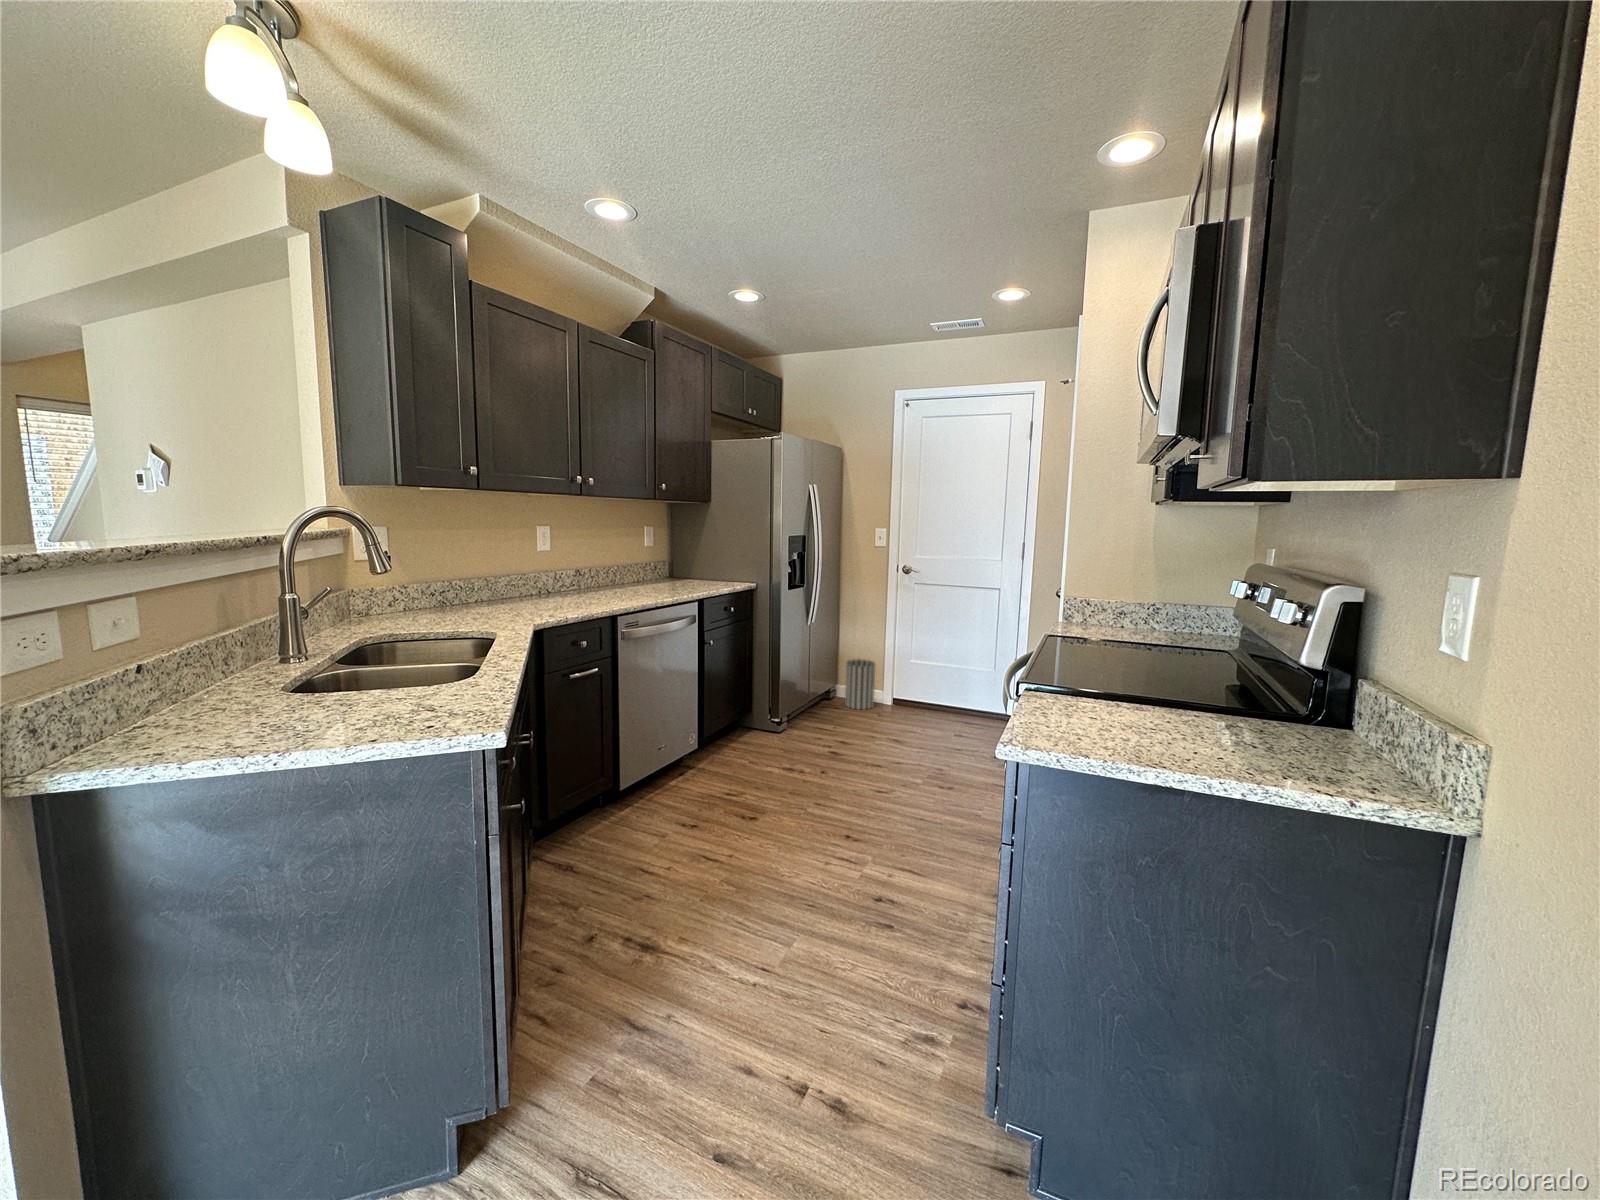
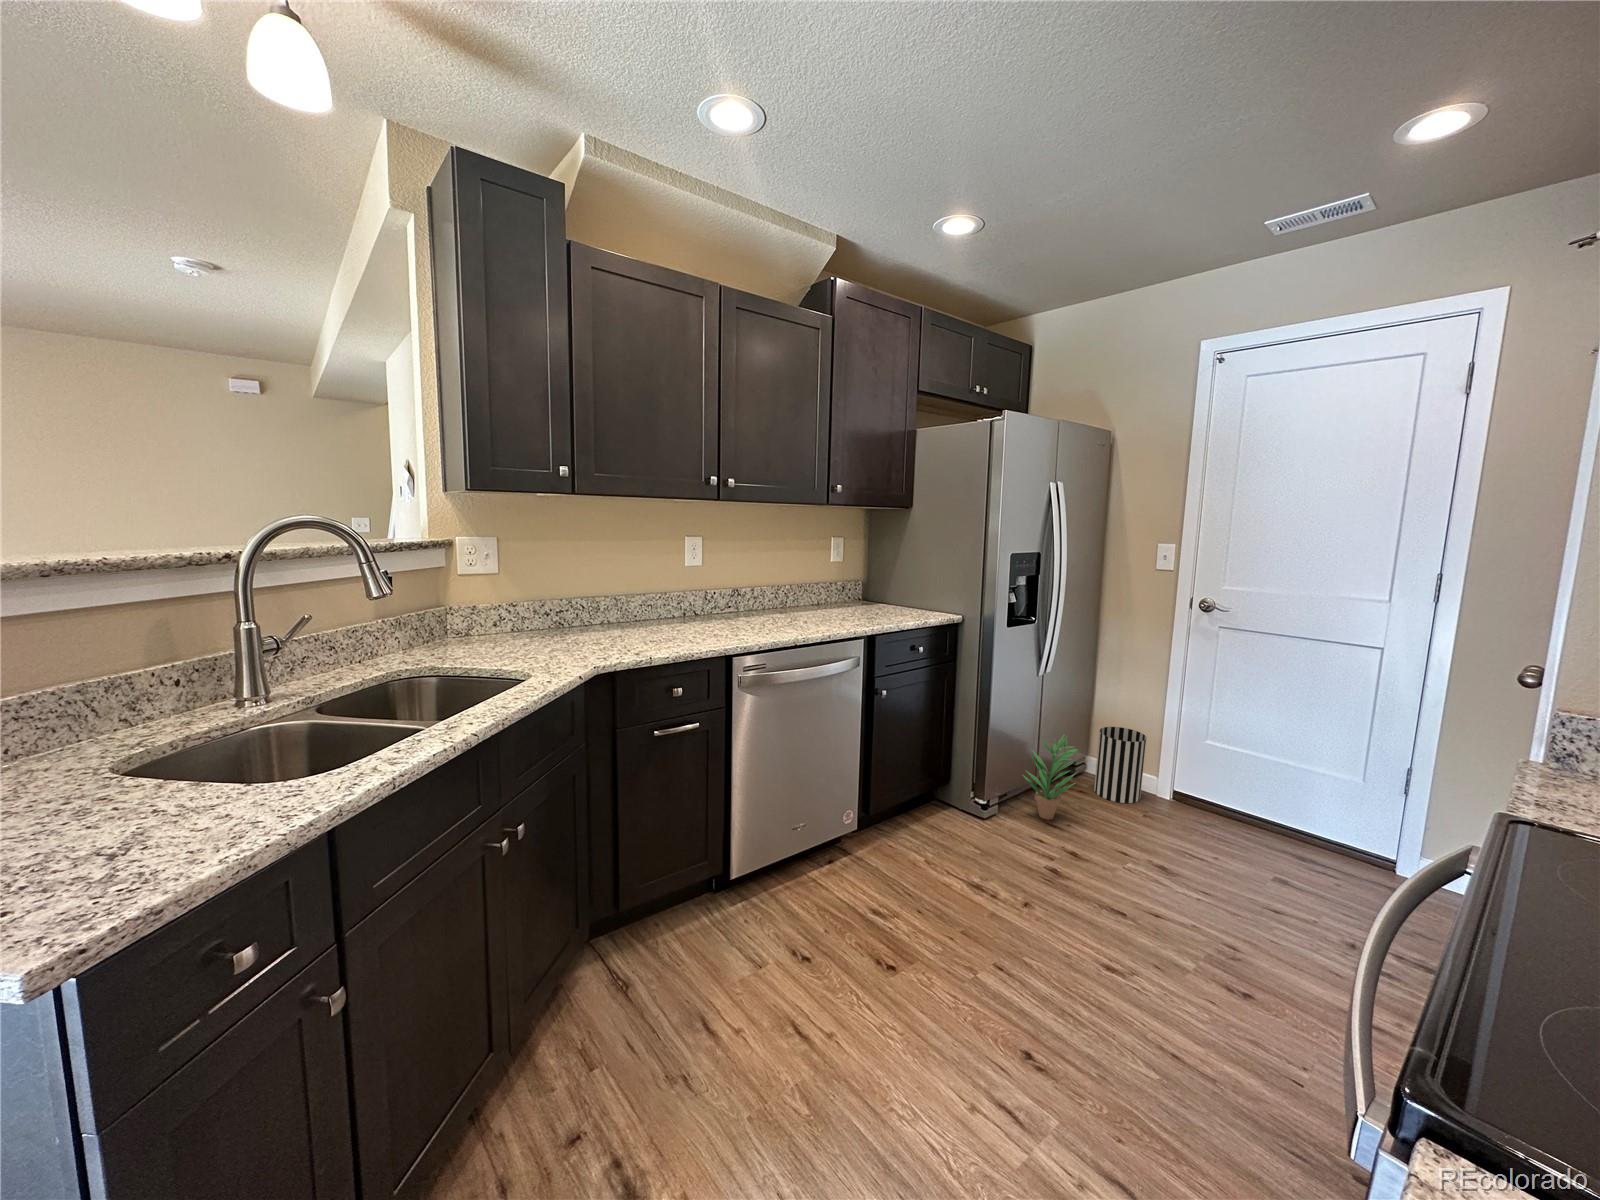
potted plant: none [802,663,840,725] -> present [1023,734,1078,820]

